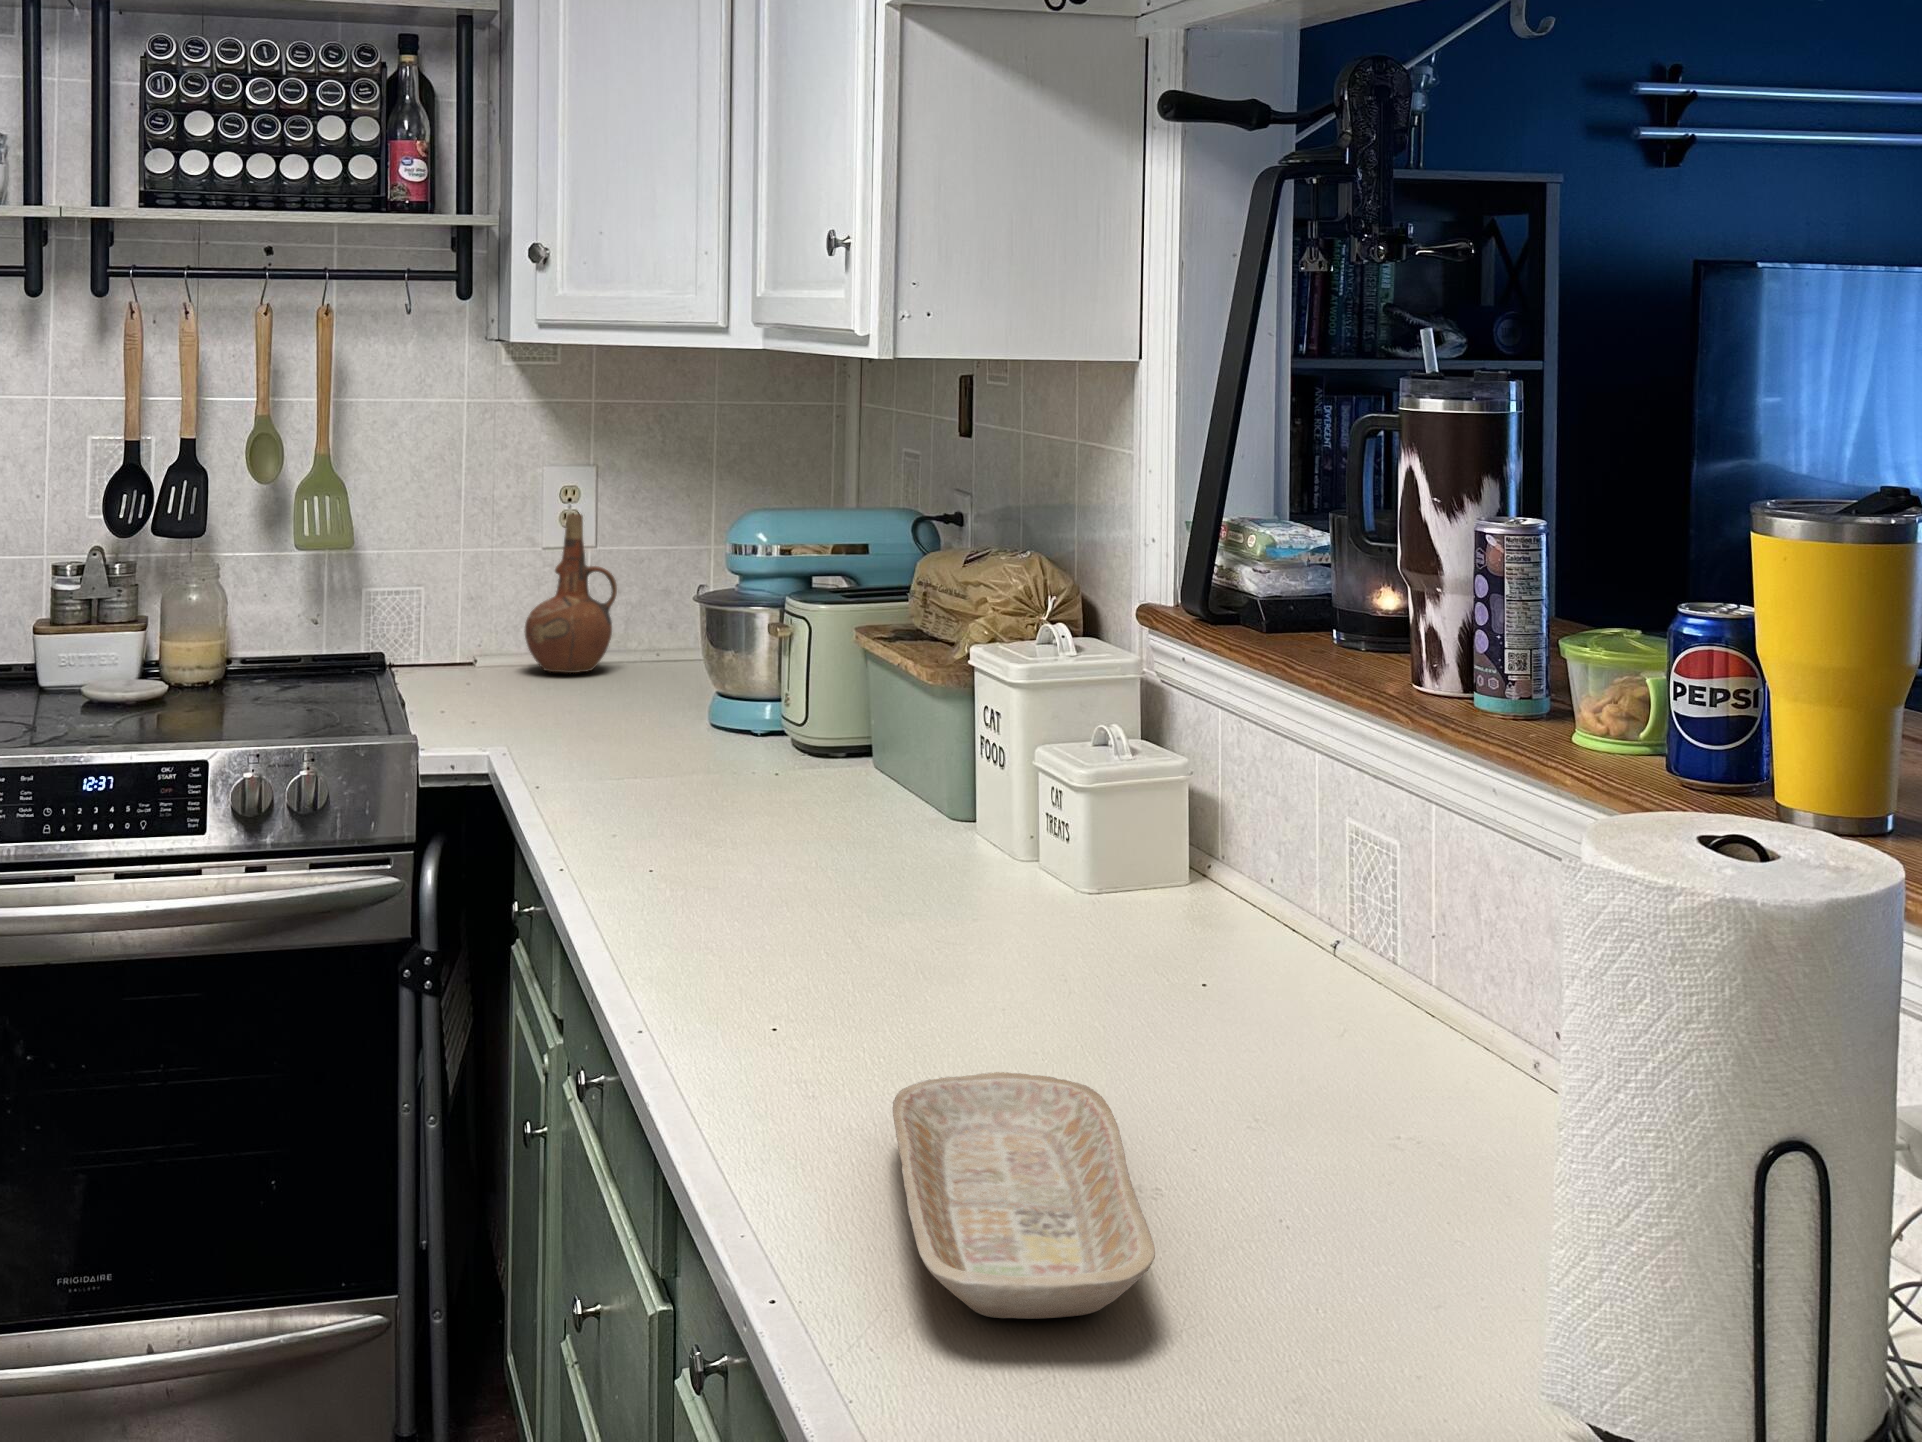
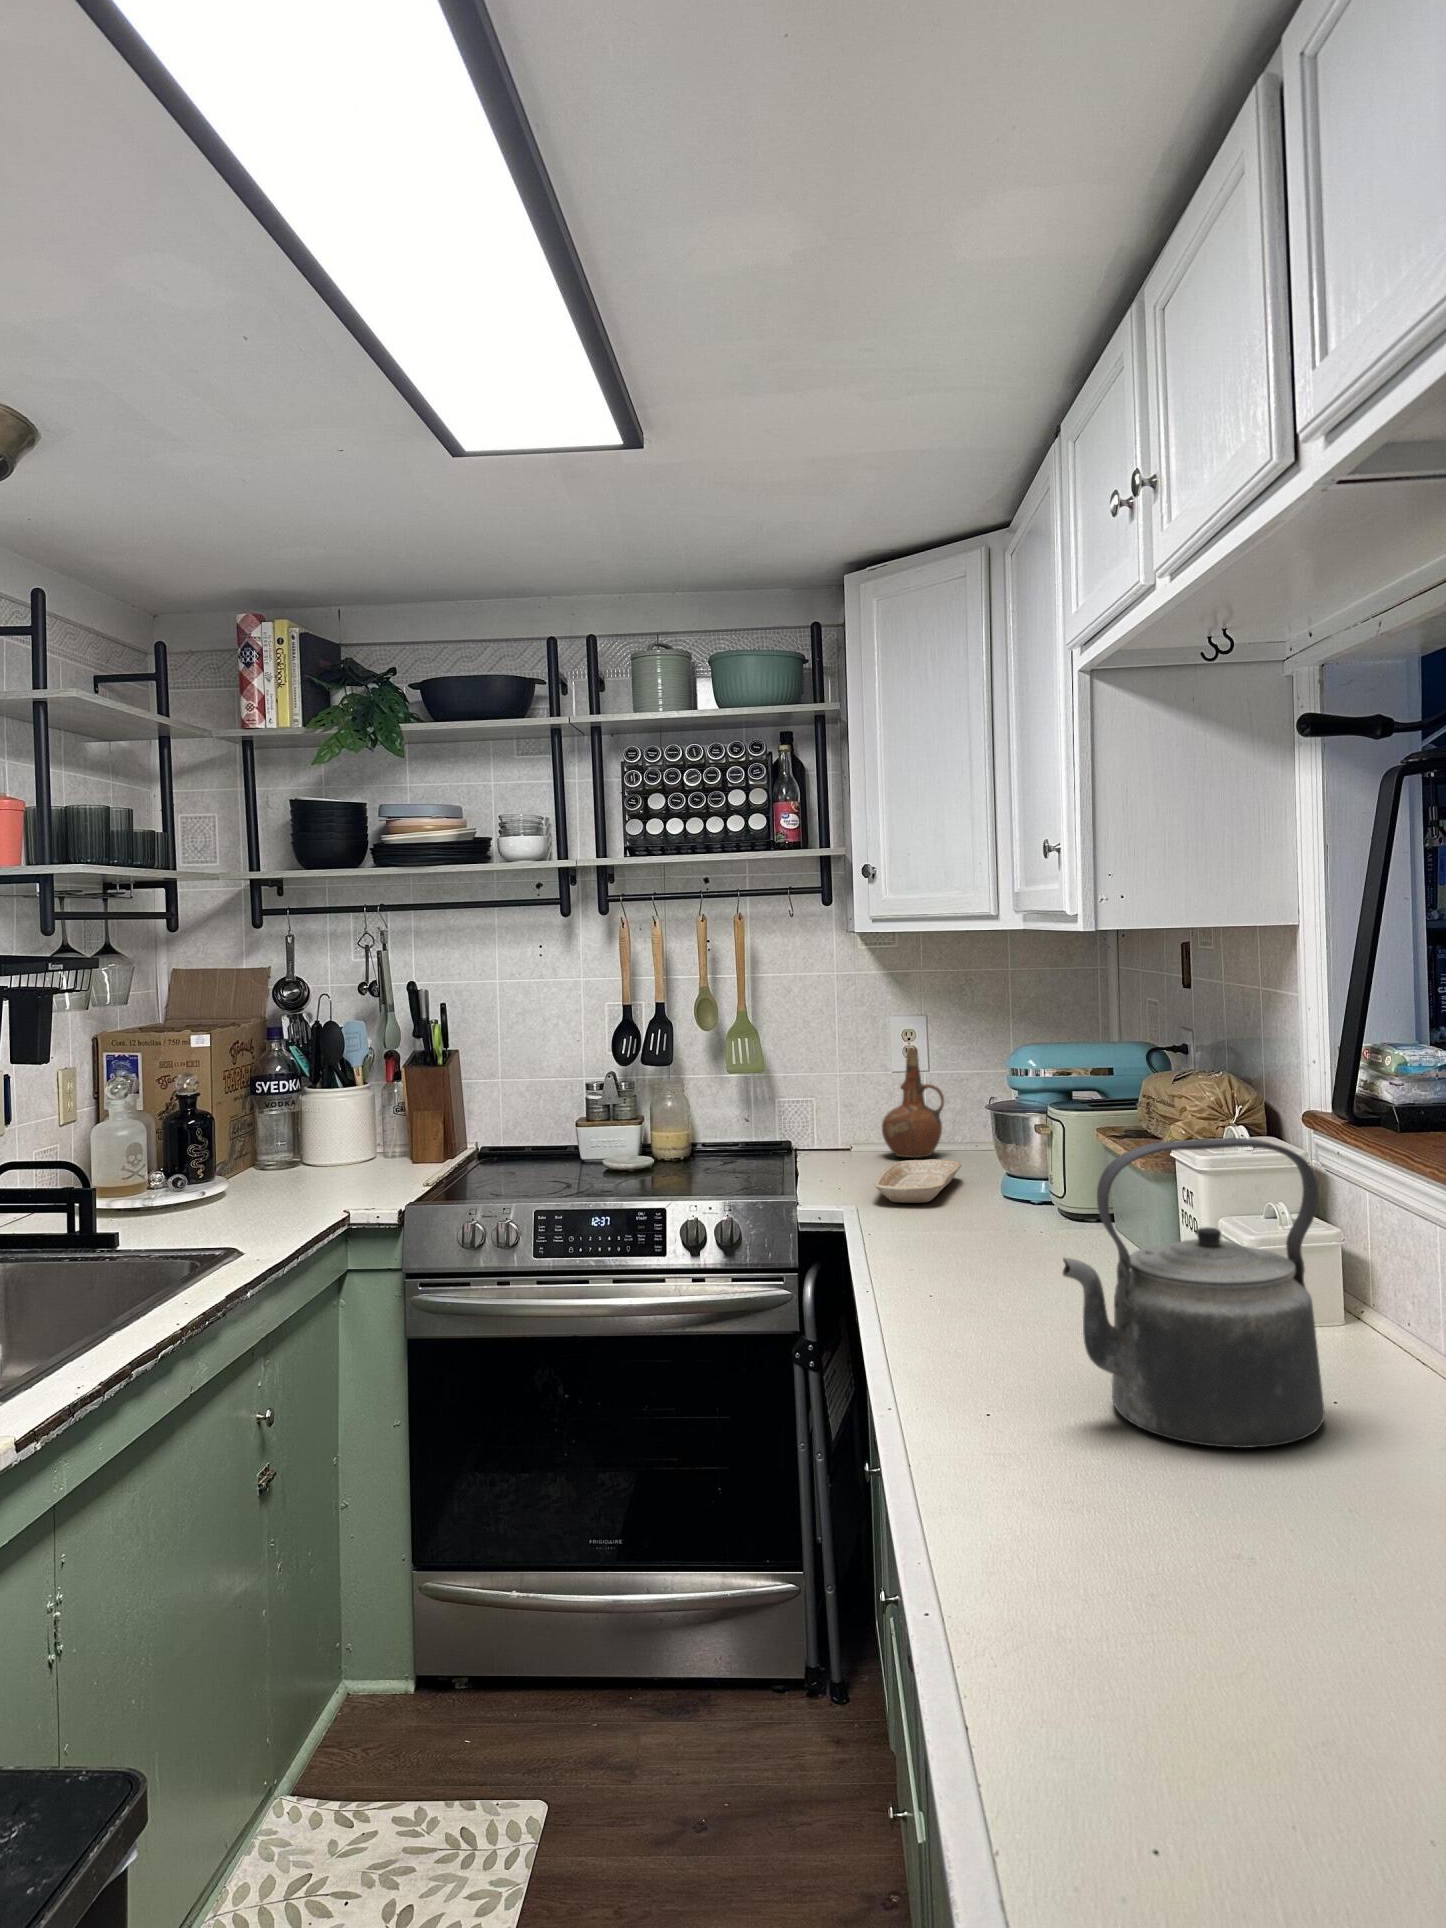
kettle: none [884,640,1195,1043] -> present [1063,1138,1325,1448]
tray: present [892,1072,1155,1319] -> present [874,1159,962,1203]

